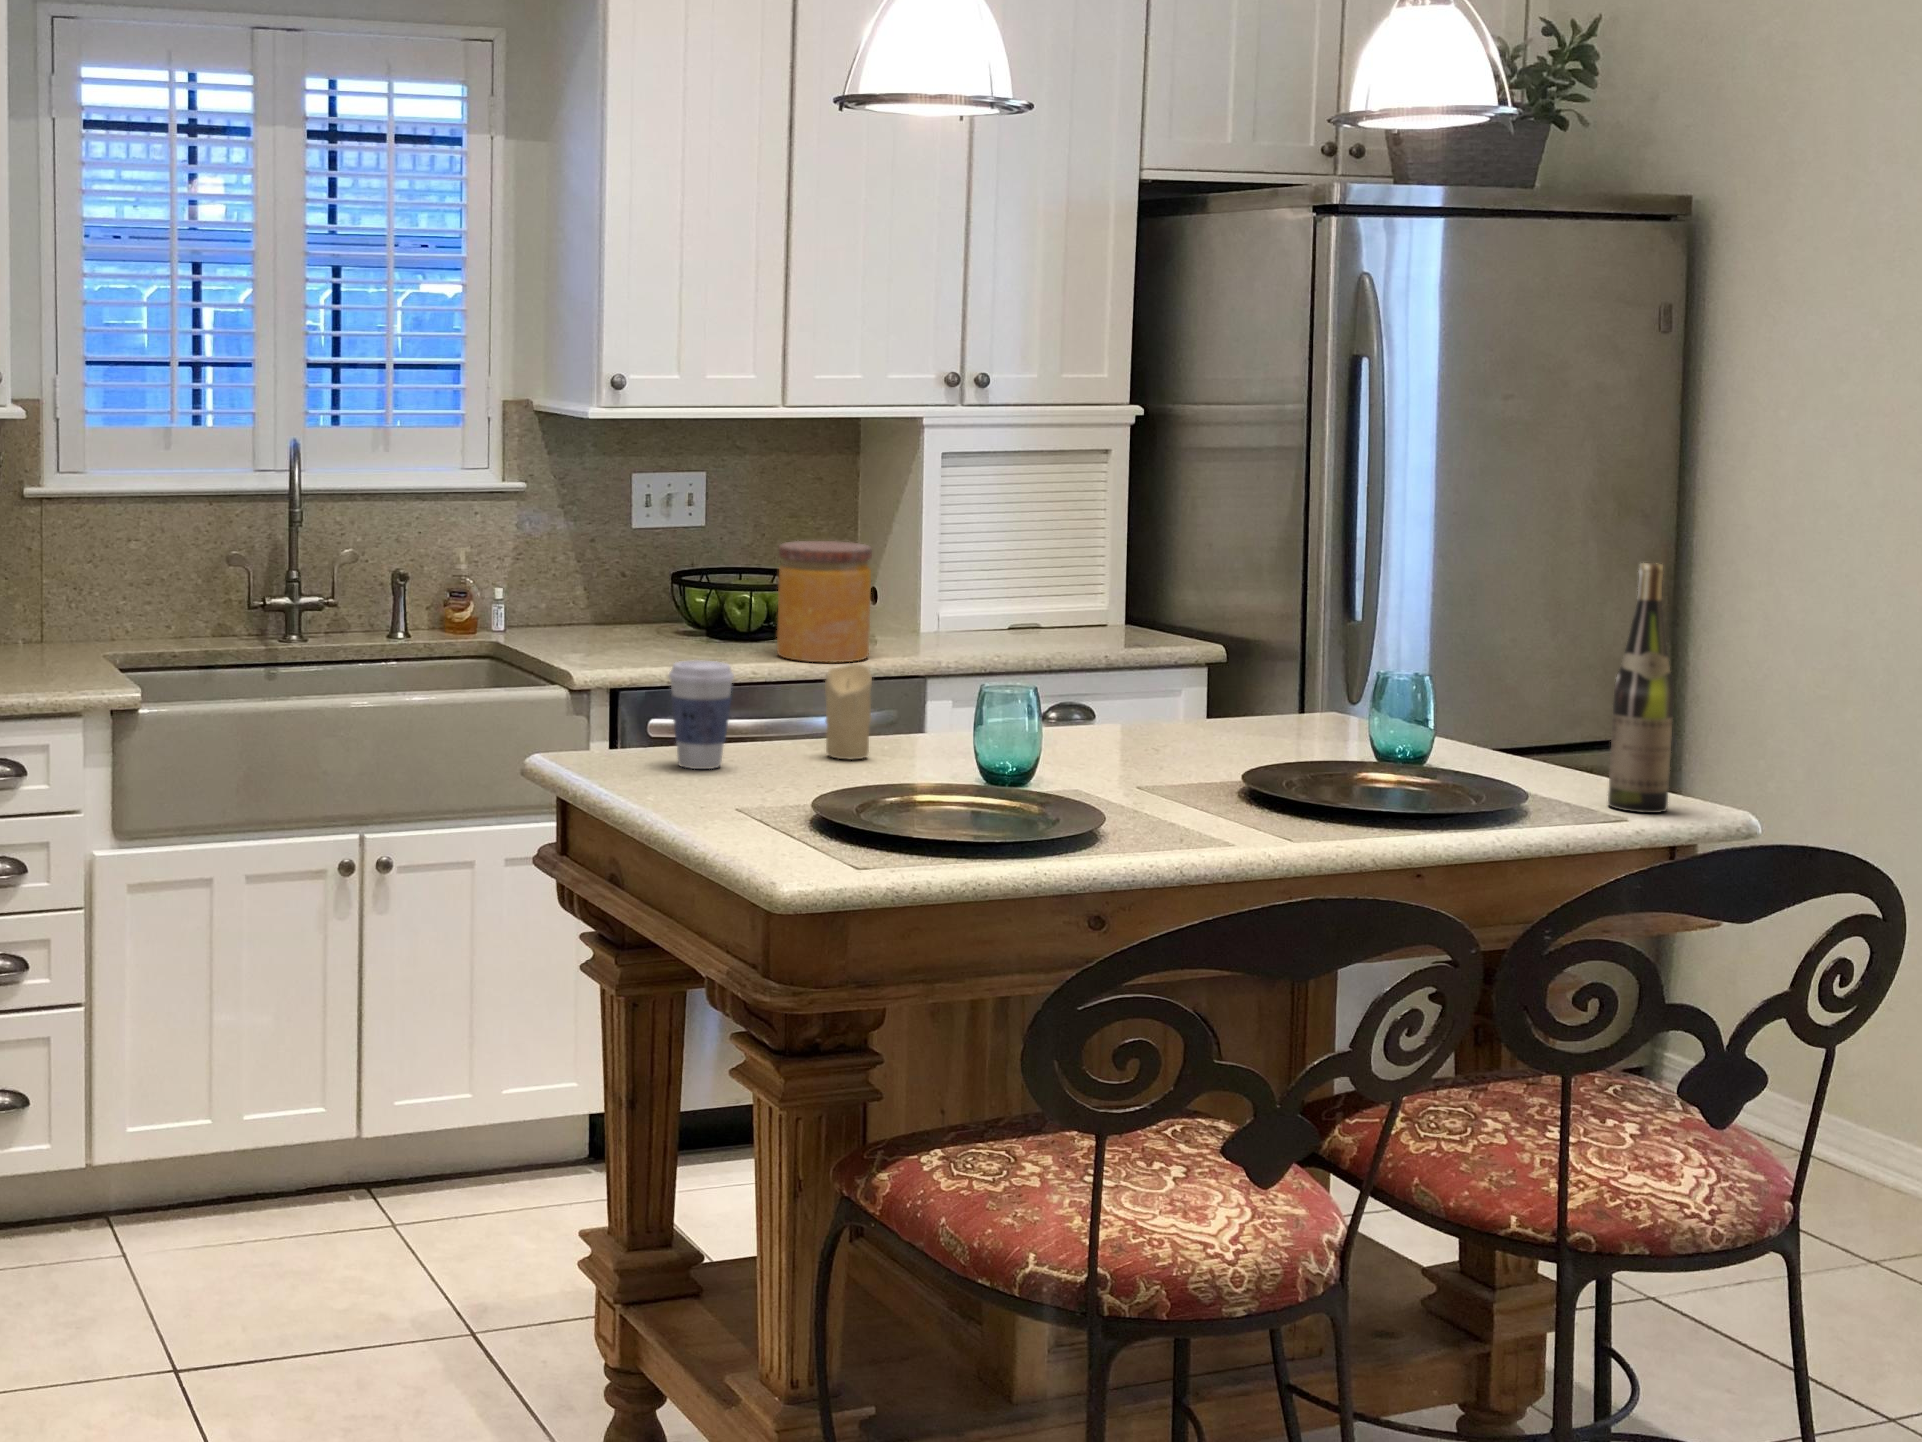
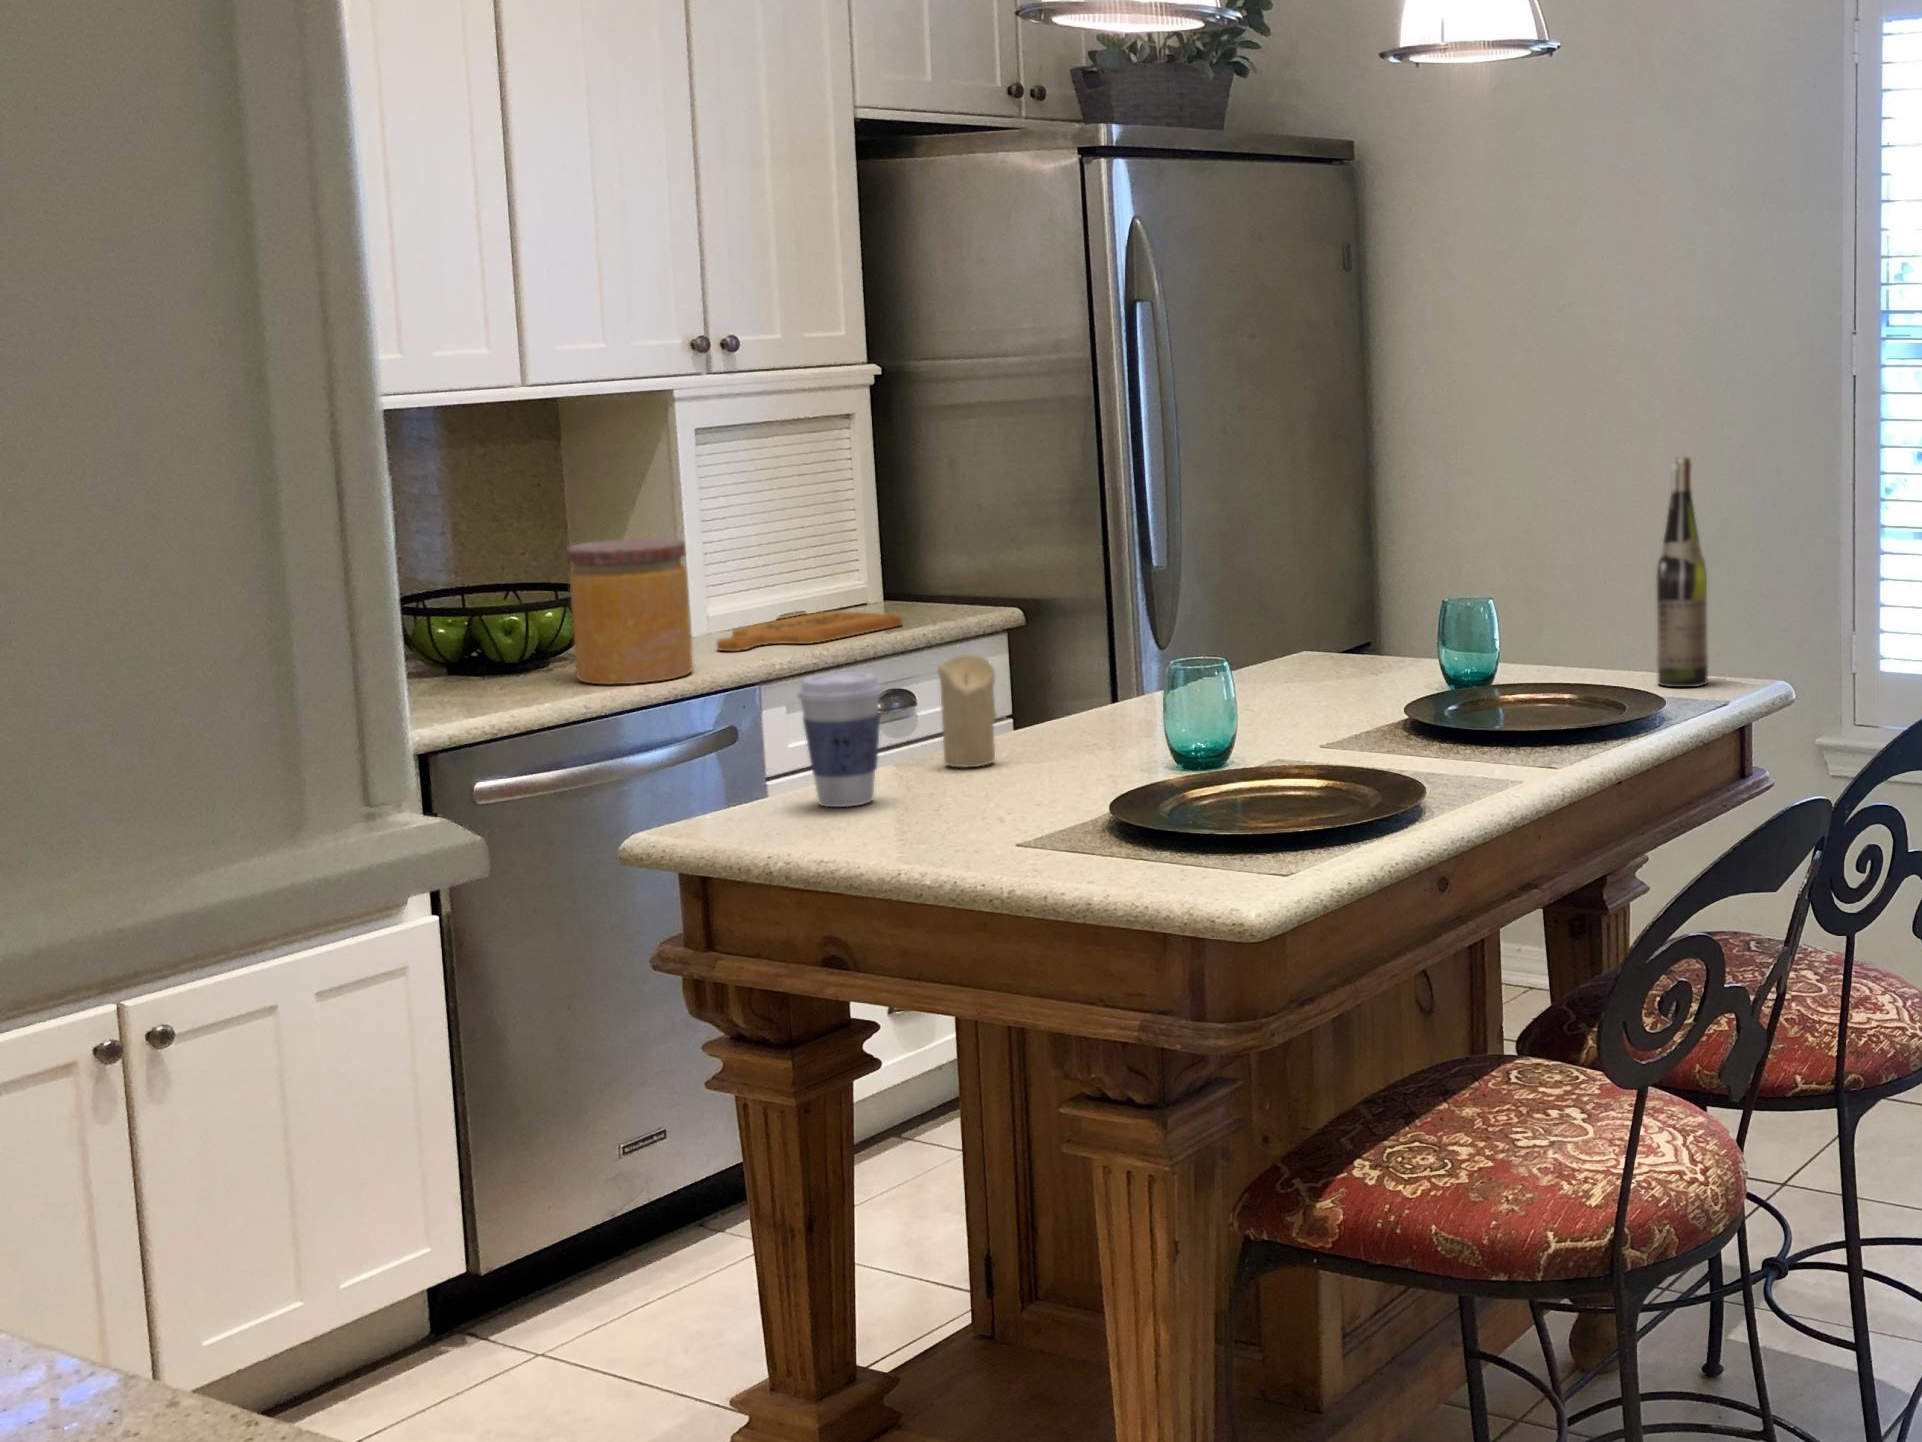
cutting board: none [920,626,1105,651] -> present [717,611,902,651]

